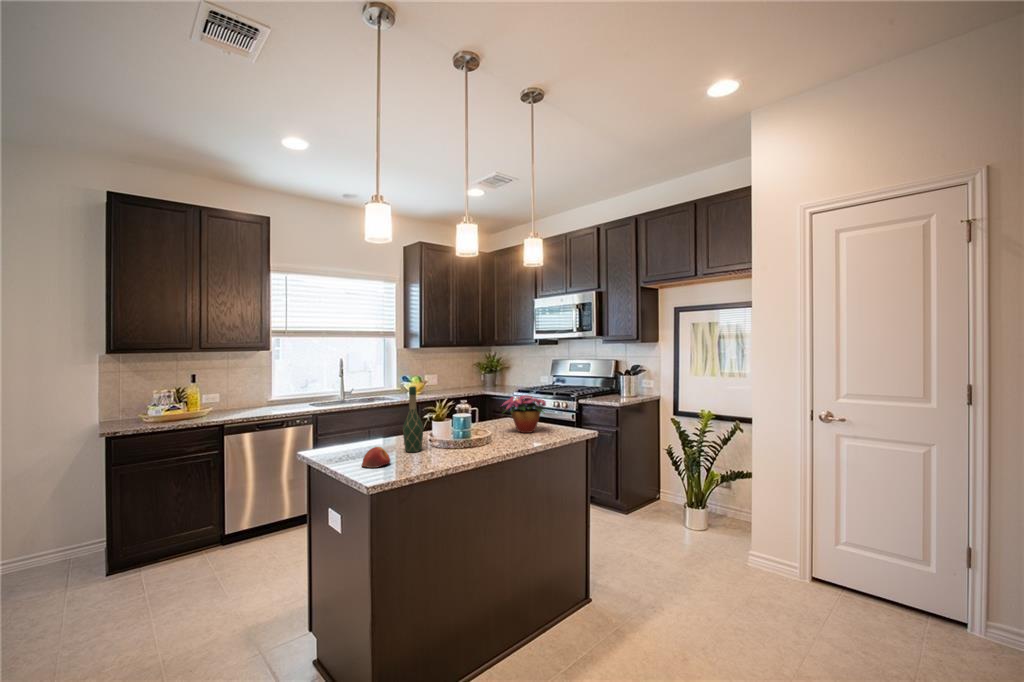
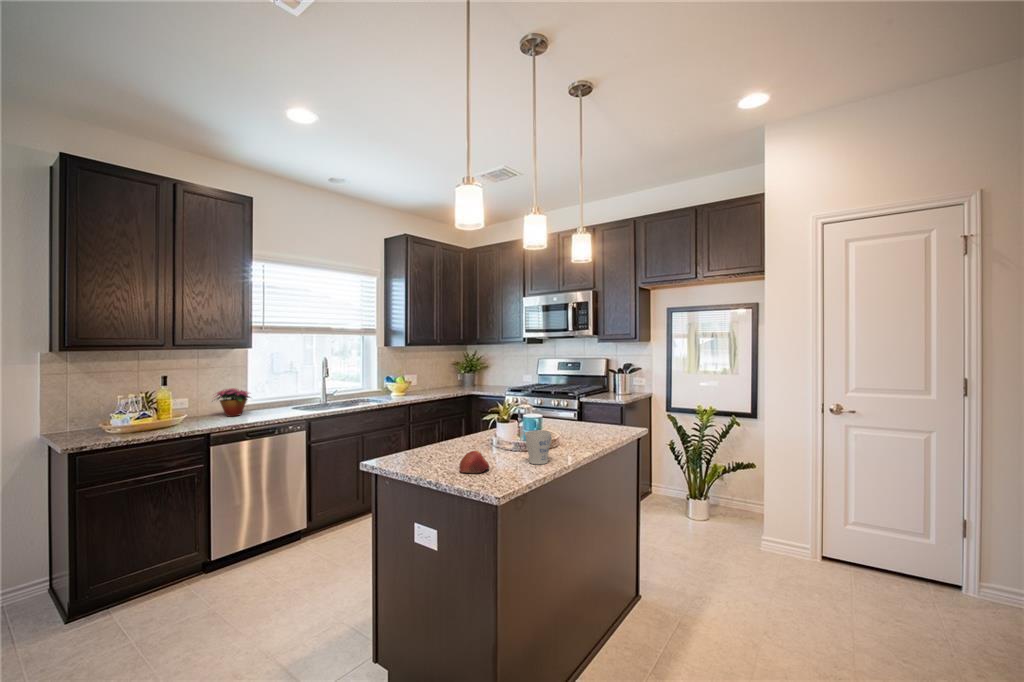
wine bottle: present [403,386,424,452] -> none [481,386,503,456]
flower arrangement: present [504,395,545,433] -> present [215,388,250,416]
mug: none [430,430,461,462] -> present [525,430,552,464]

